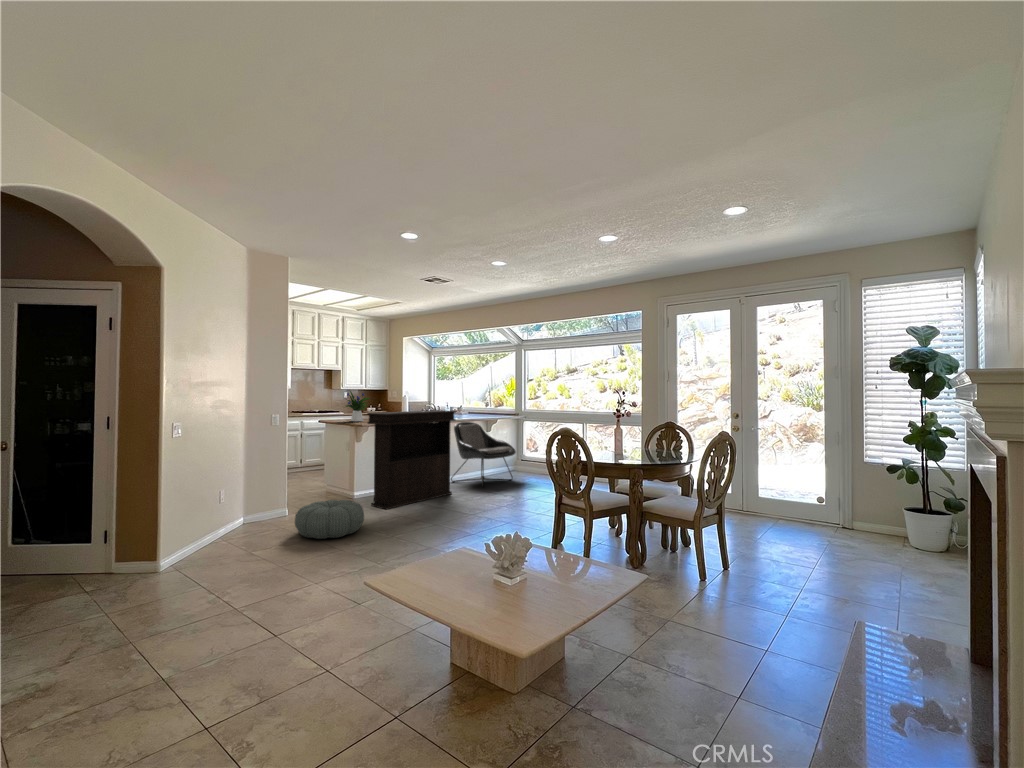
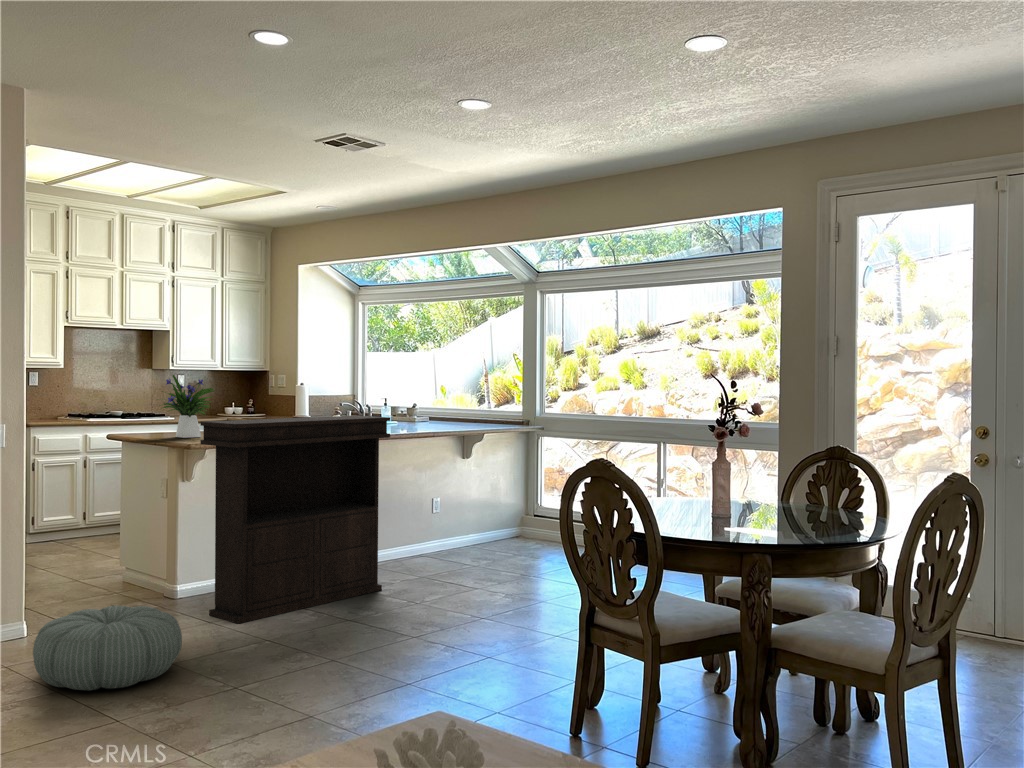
lounge chair: present [451,422,516,487] -> none [384,439,520,576]

